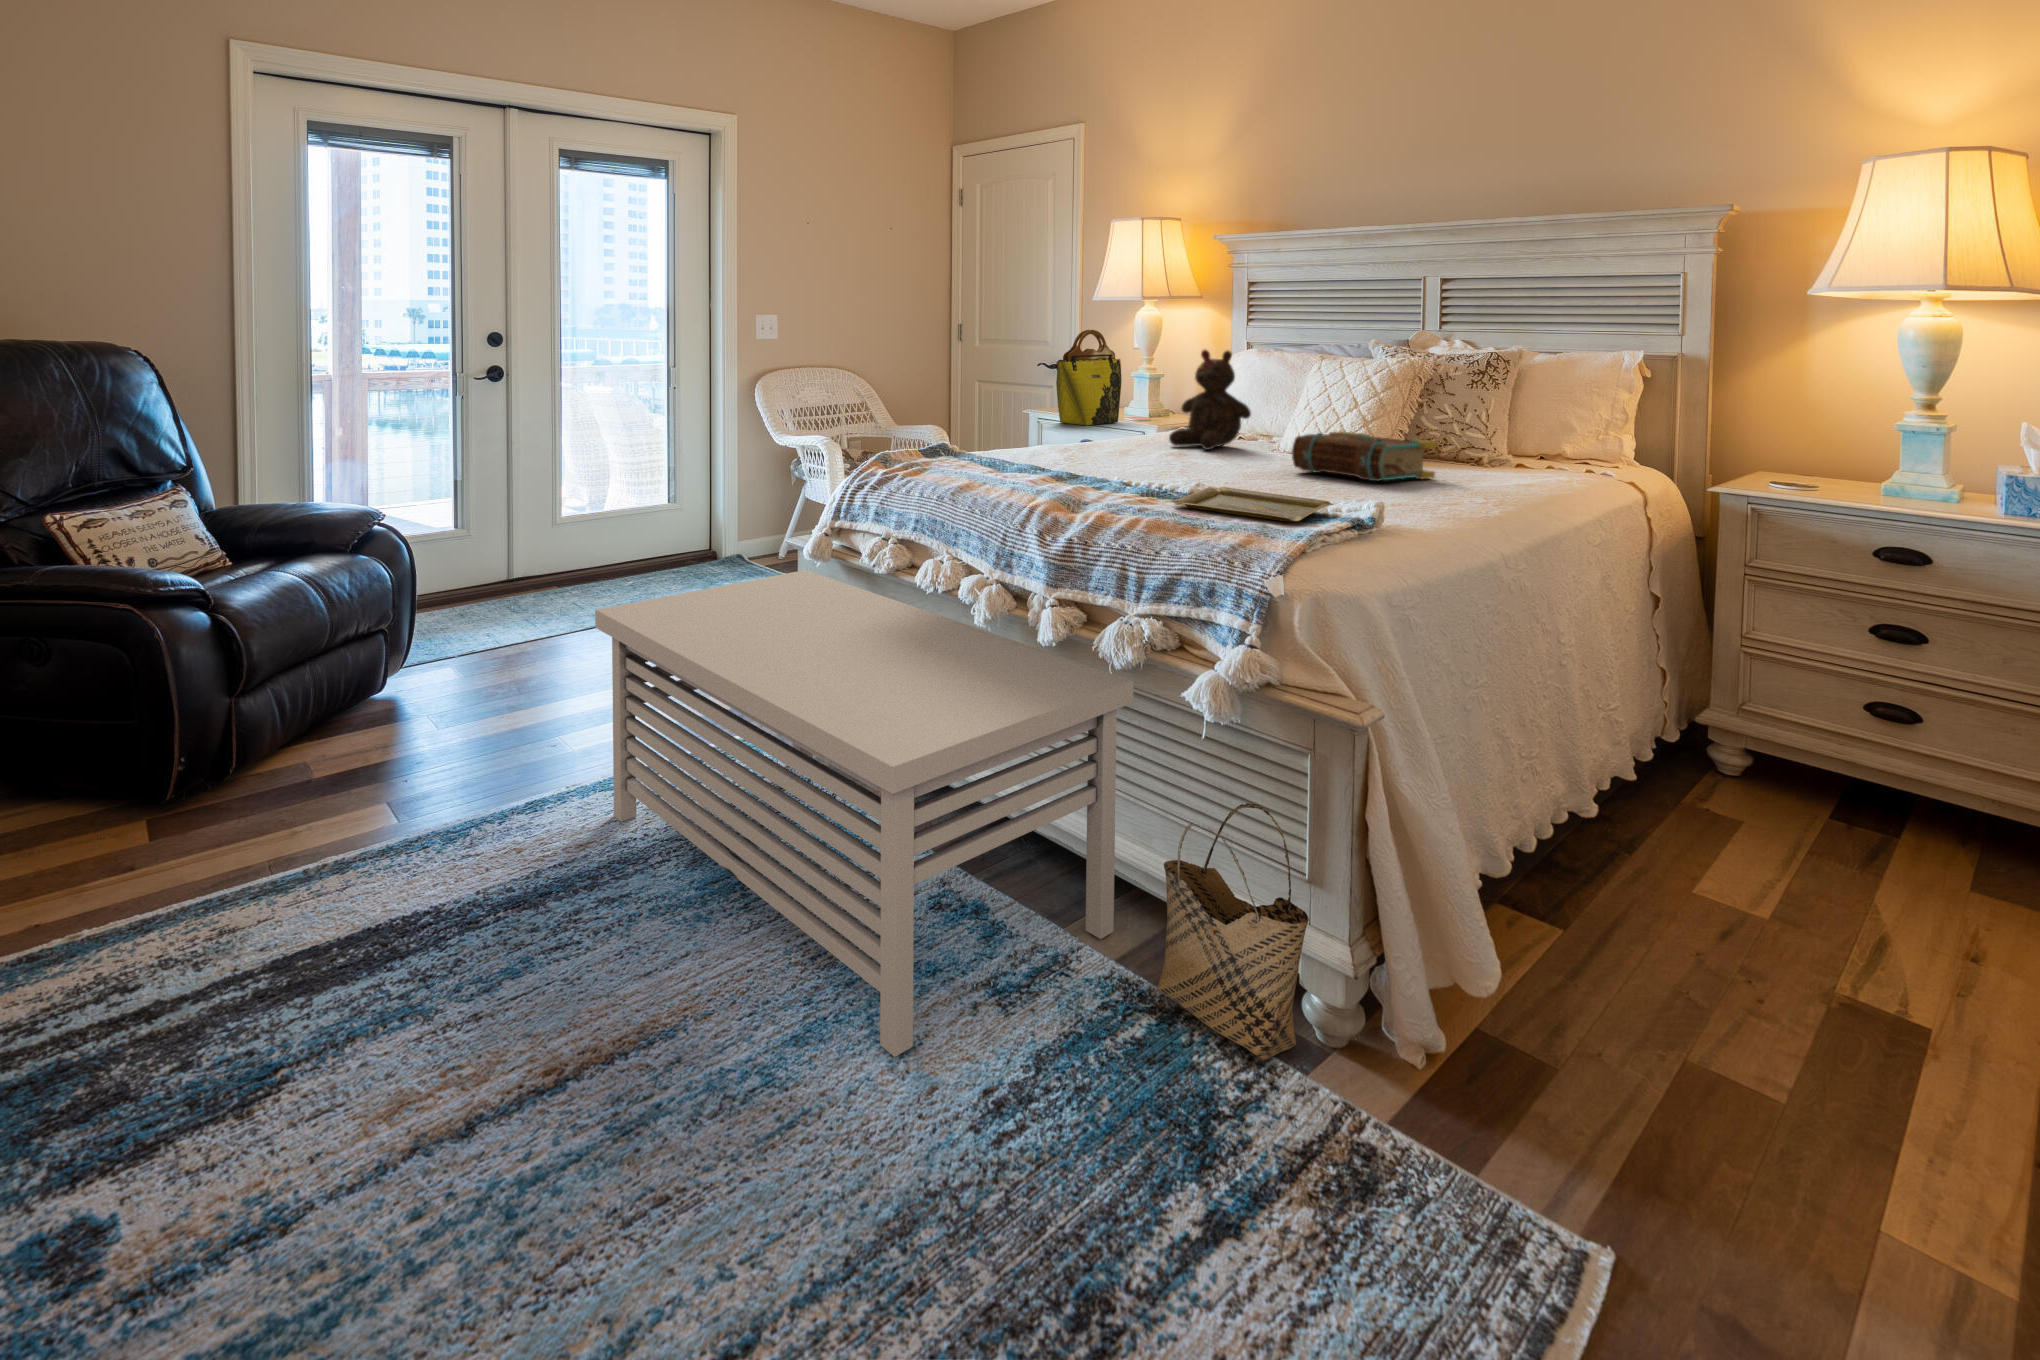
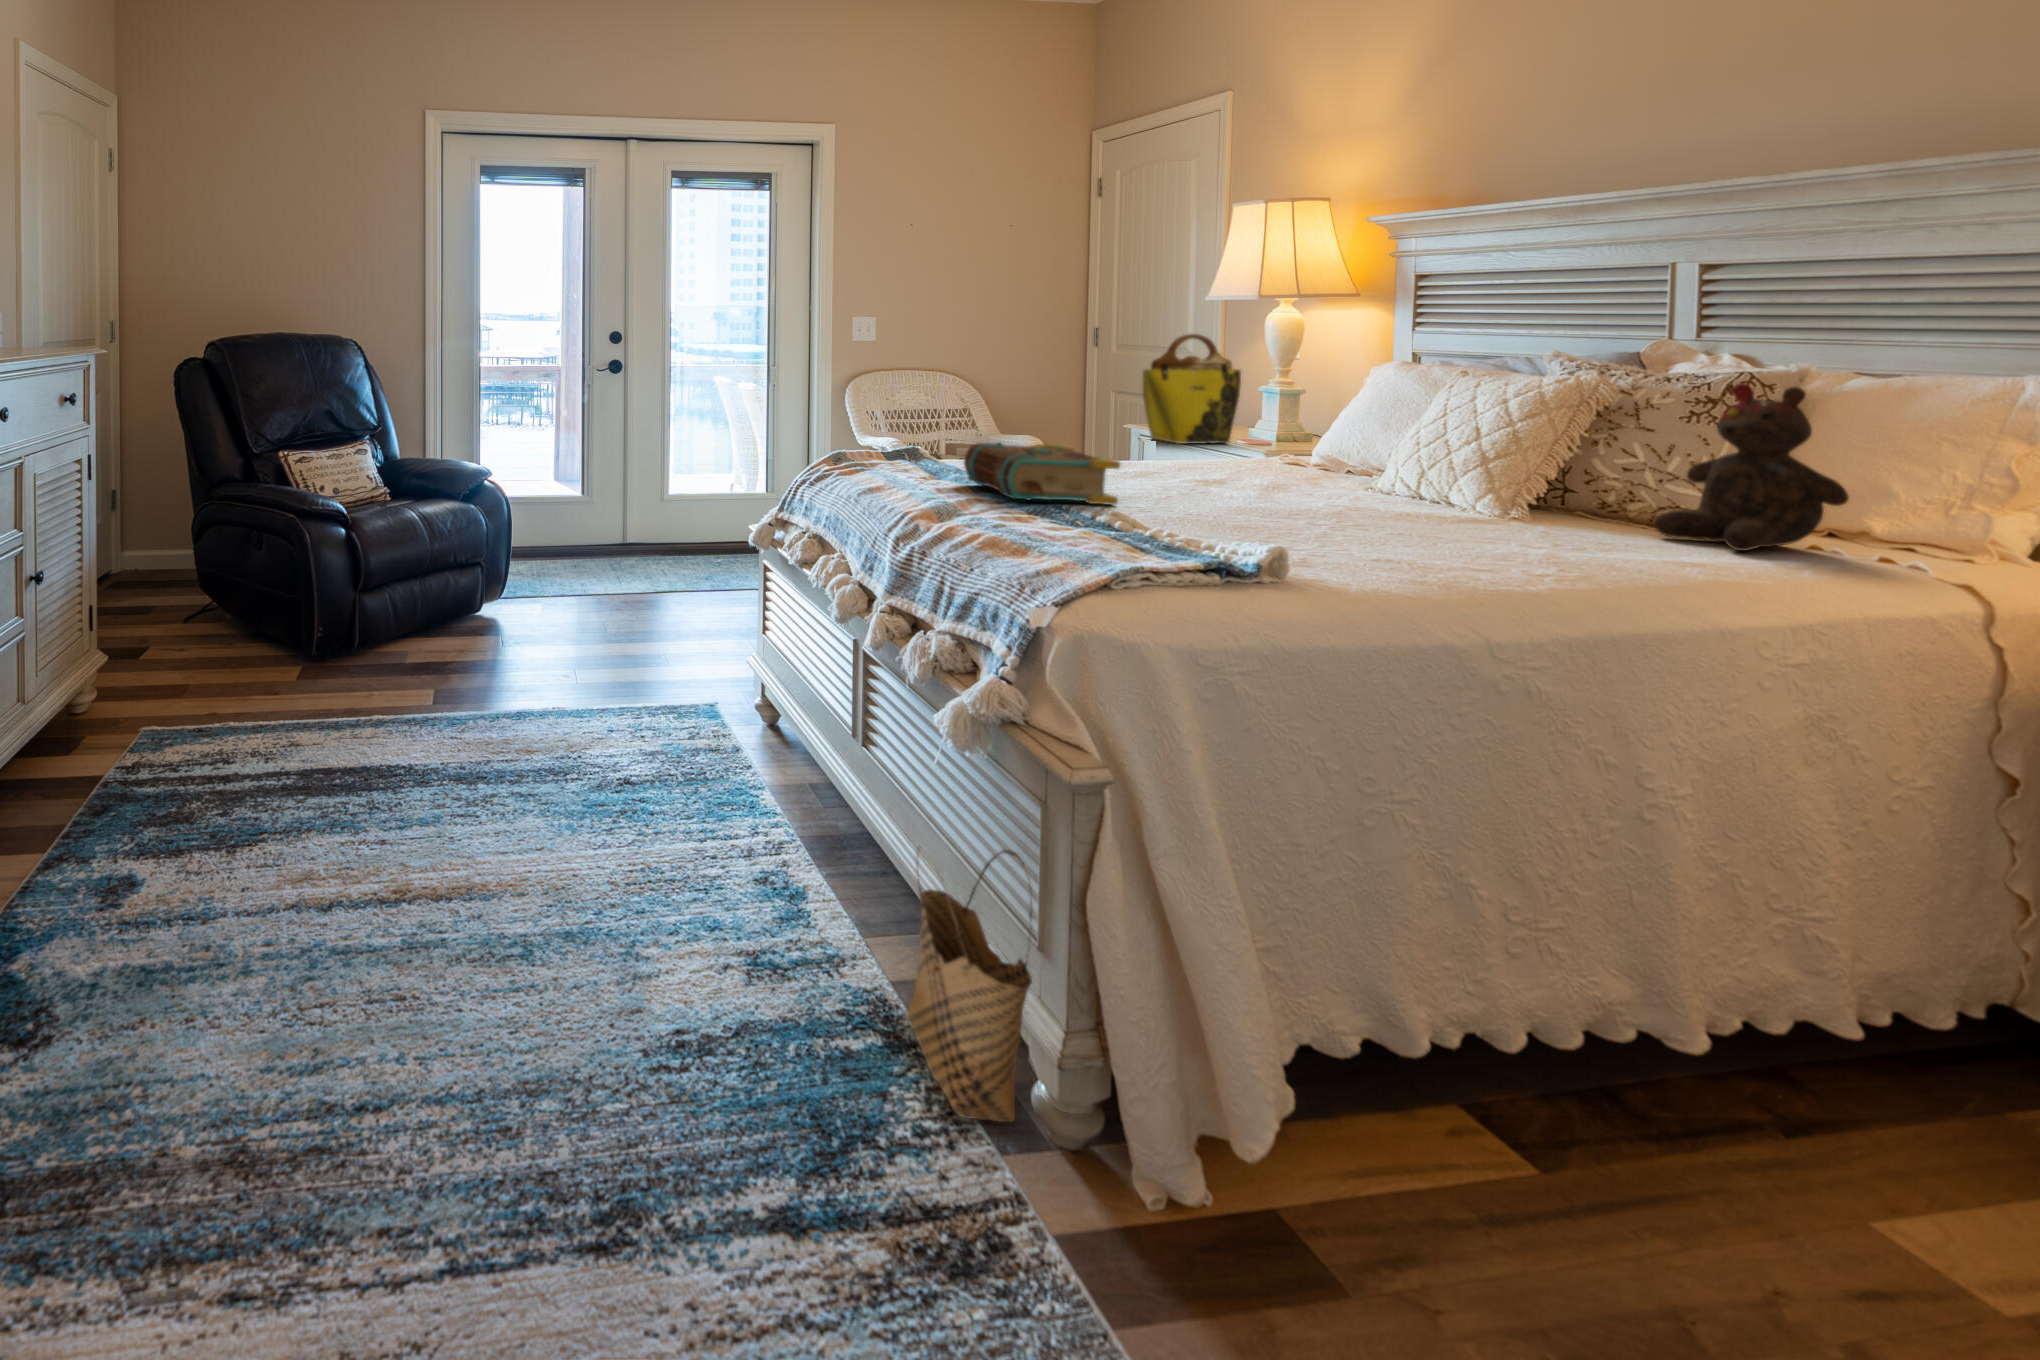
teddy bear: present [1169,350,1251,450] -> present [1655,383,1849,551]
book: present [1292,431,1436,481] -> present [964,442,1120,505]
tray: present [1174,487,1333,522] -> none [1053,512,1248,556]
storage bench: present [595,570,1133,1057] -> none [567,555,942,976]

